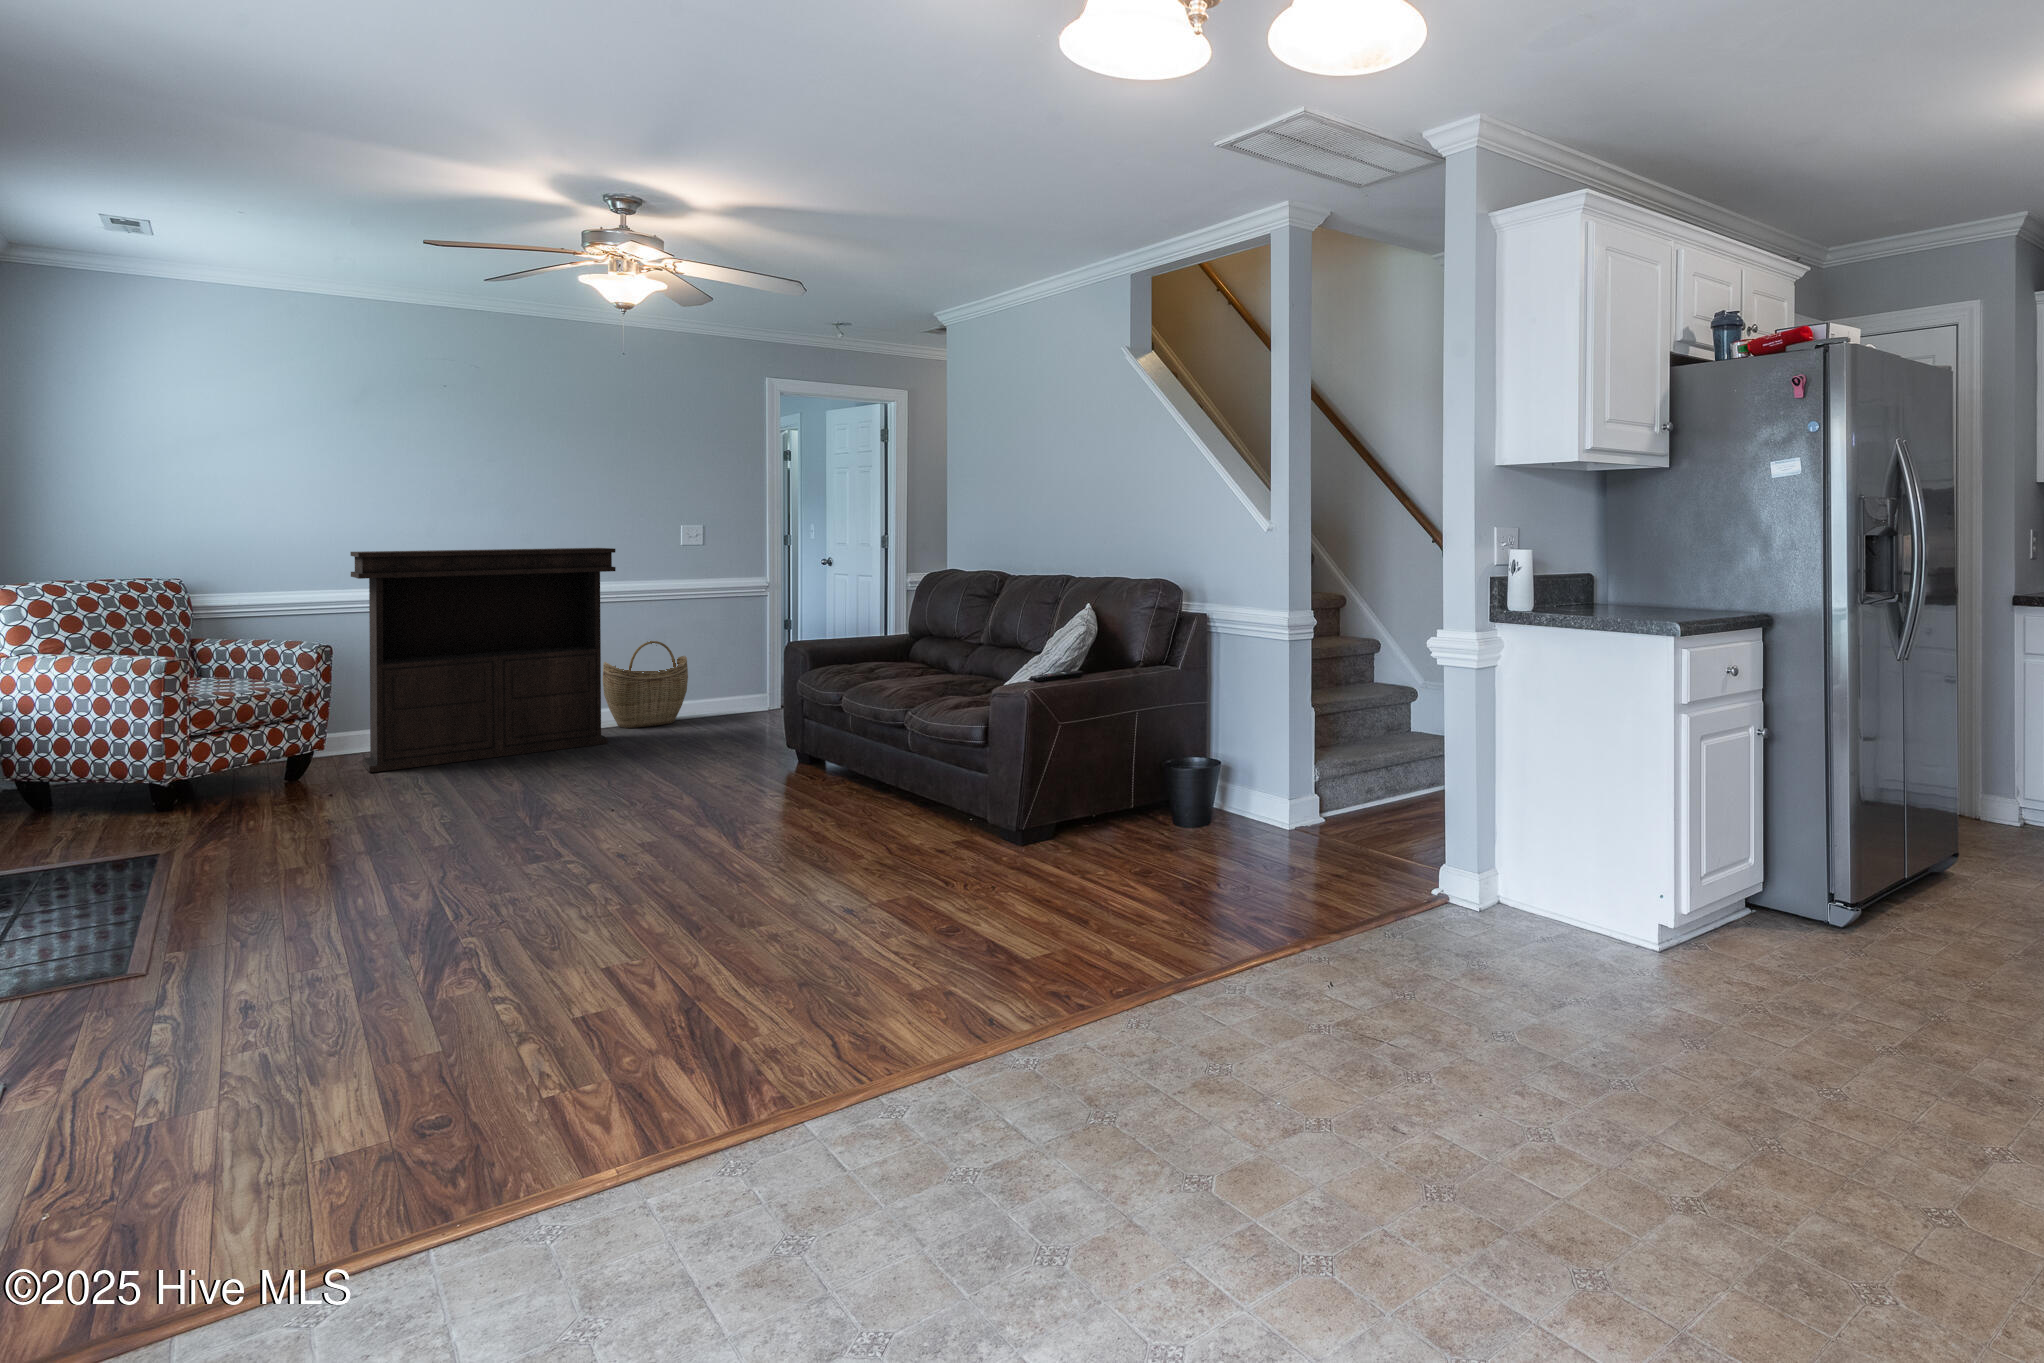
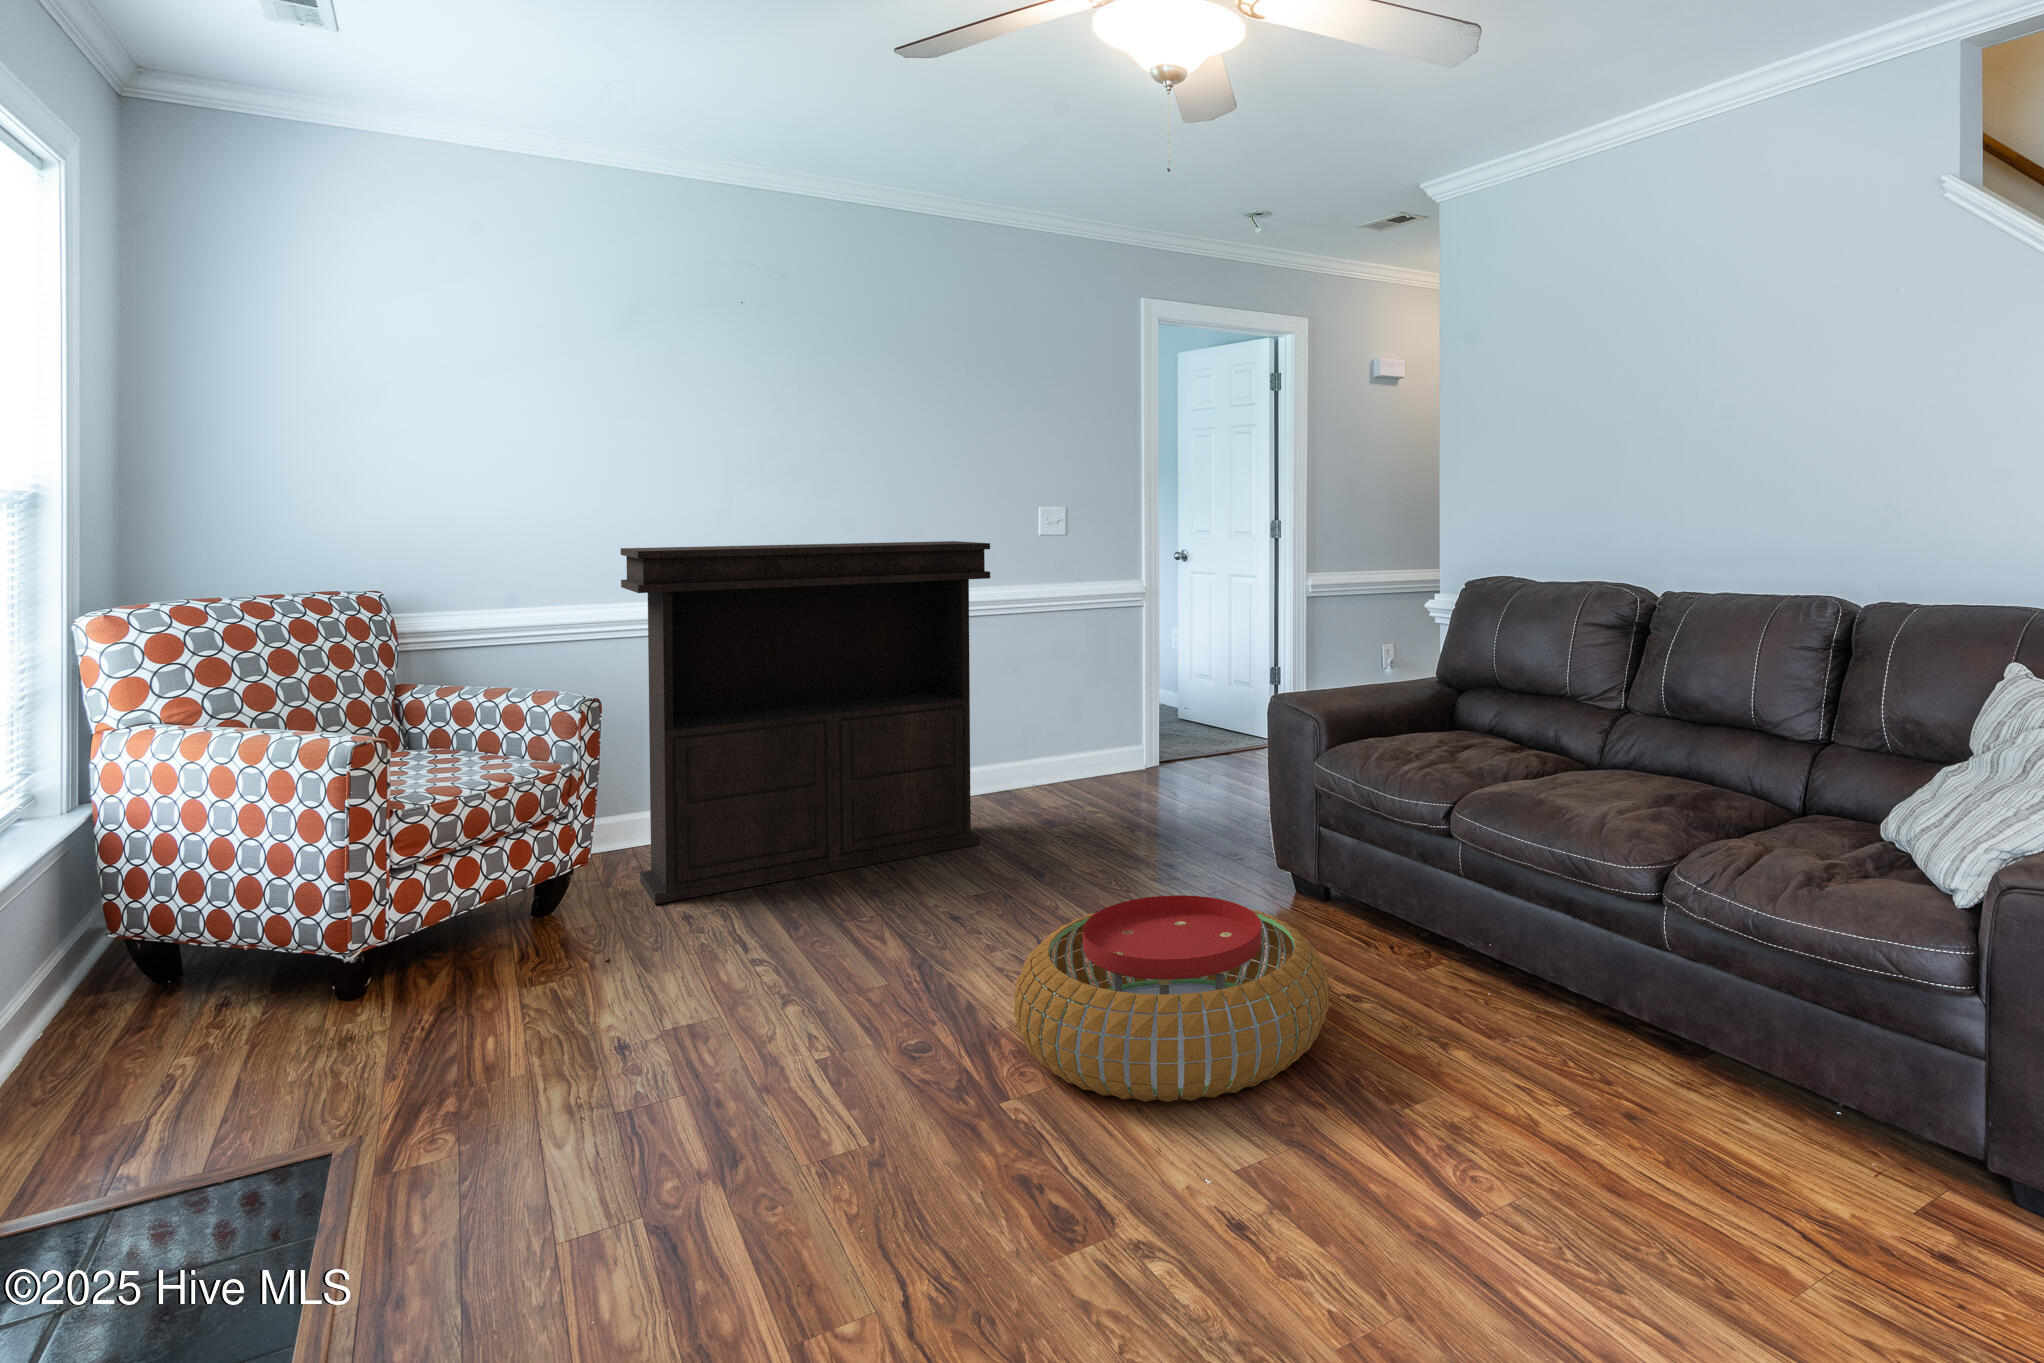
woven basket: present [603,641,688,728] -> none [949,672,1064,810]
pouf: none [556,739,744,825] -> present [1014,895,1329,1102]

